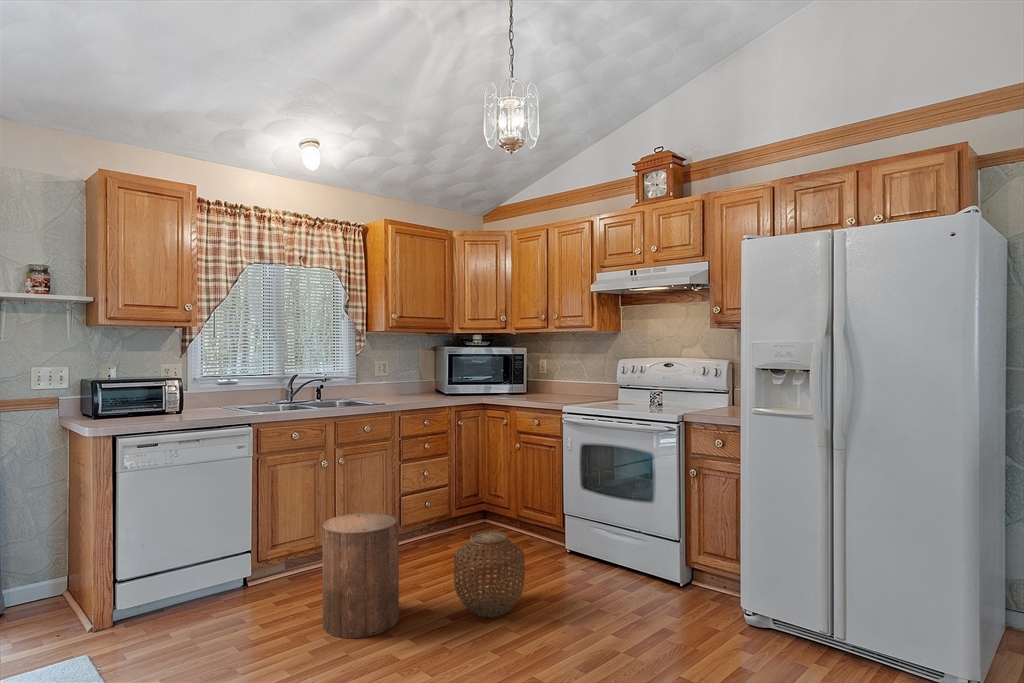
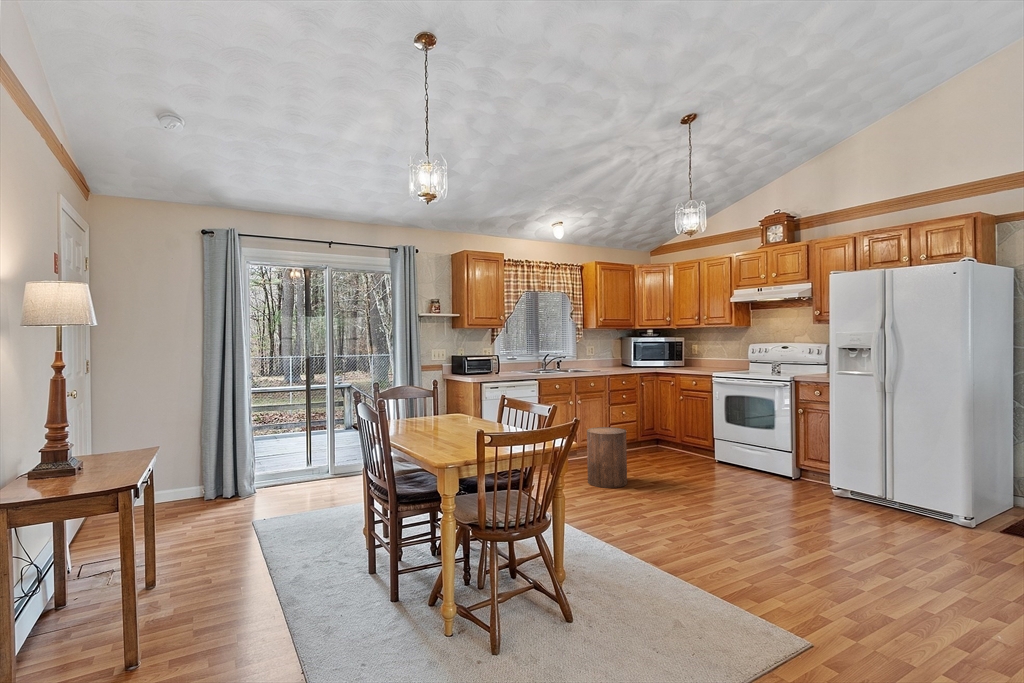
woven basket: present [454,531,525,617] -> none [655,440,696,485]

